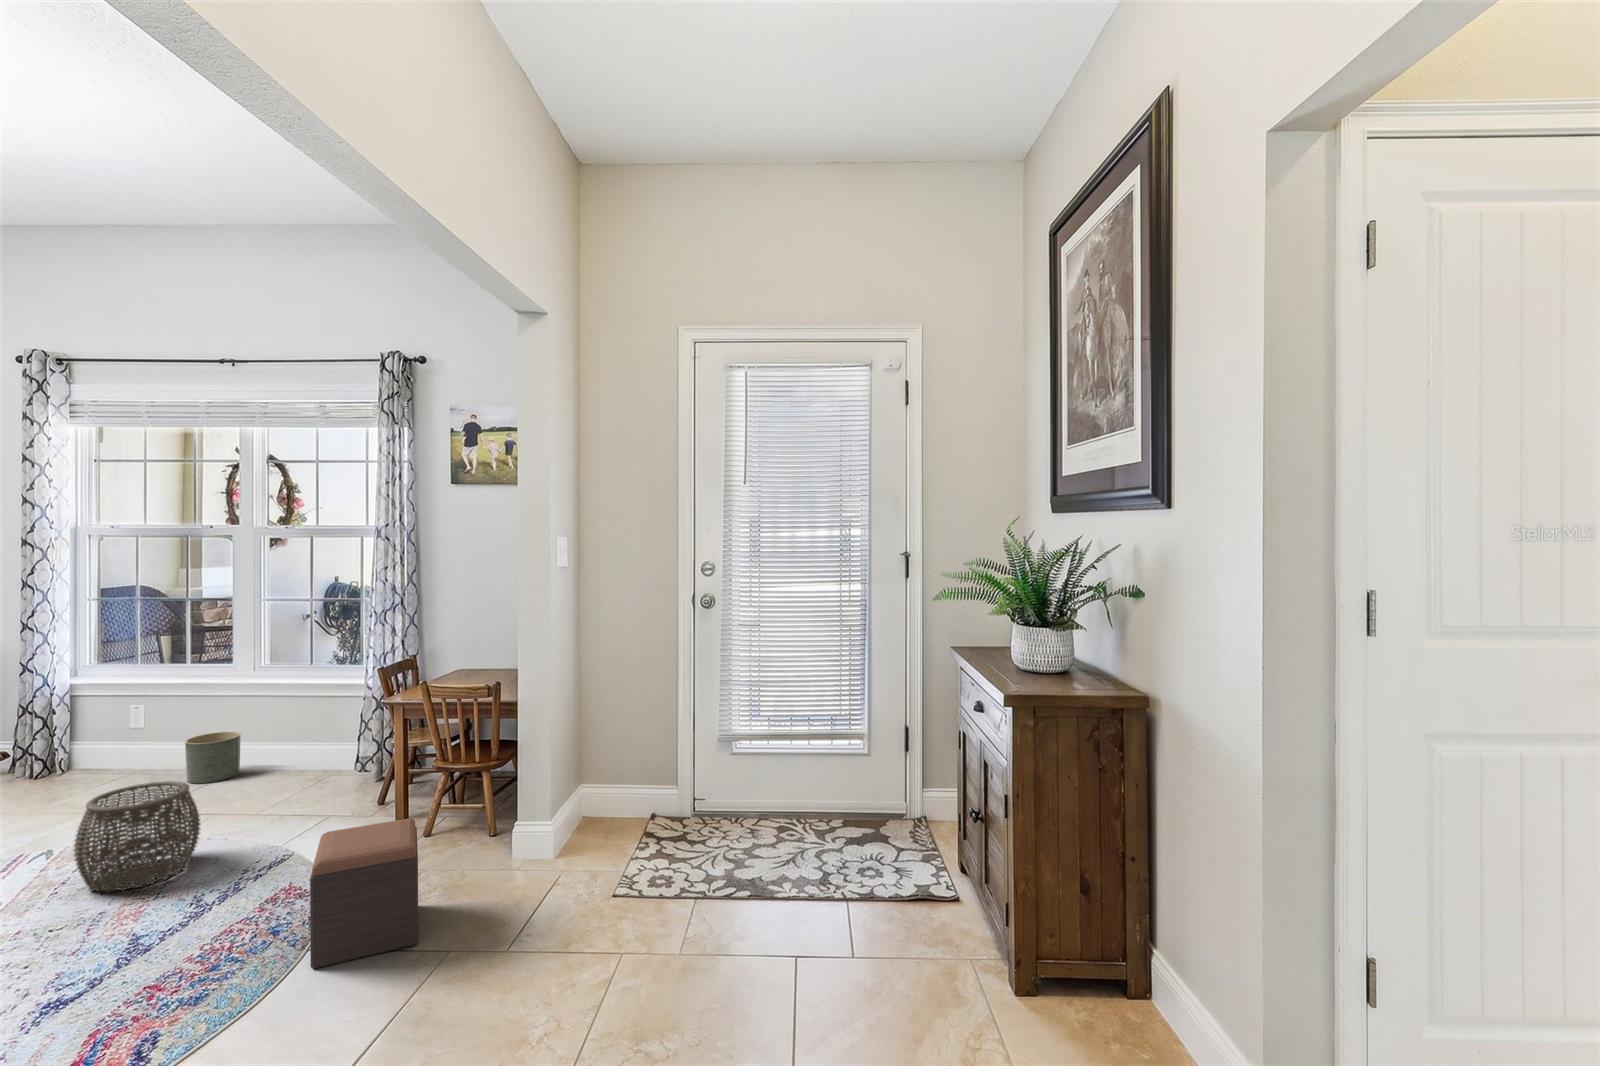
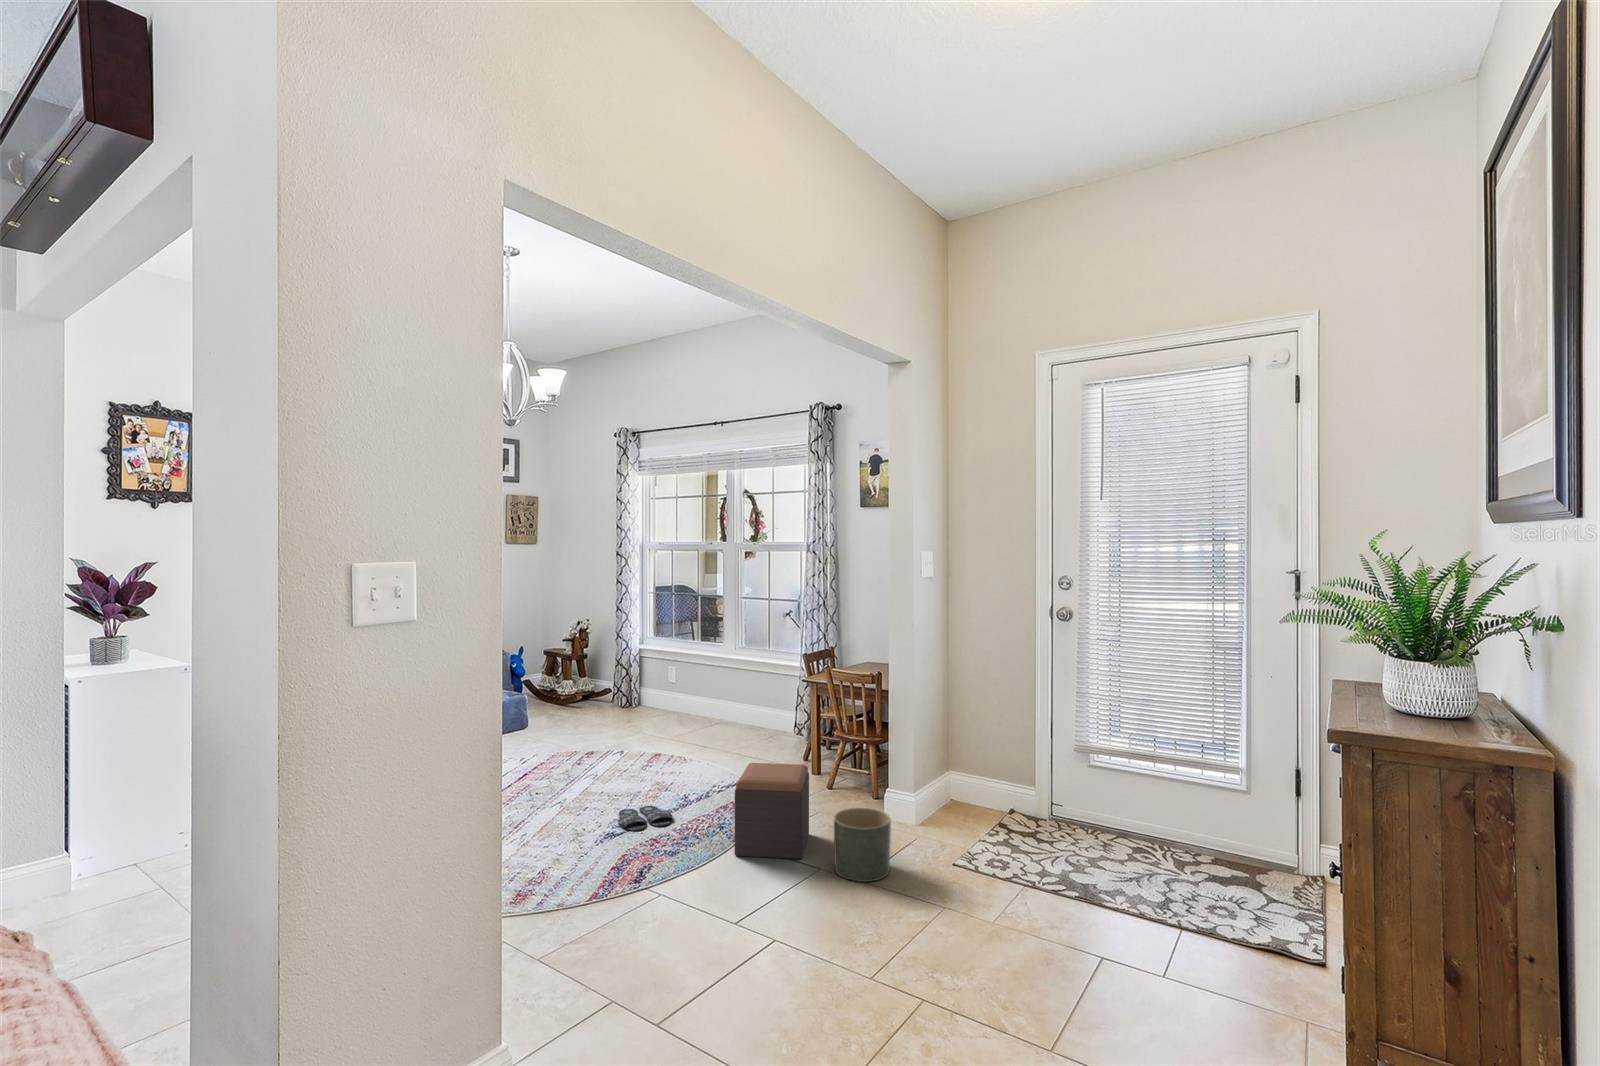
planter: present [185,732,240,783] -> present [834,808,891,882]
woven basket: present [73,781,200,892] -> none [628,715,693,782]
slippers: none [70,929,183,983] -> present [617,806,672,831]

